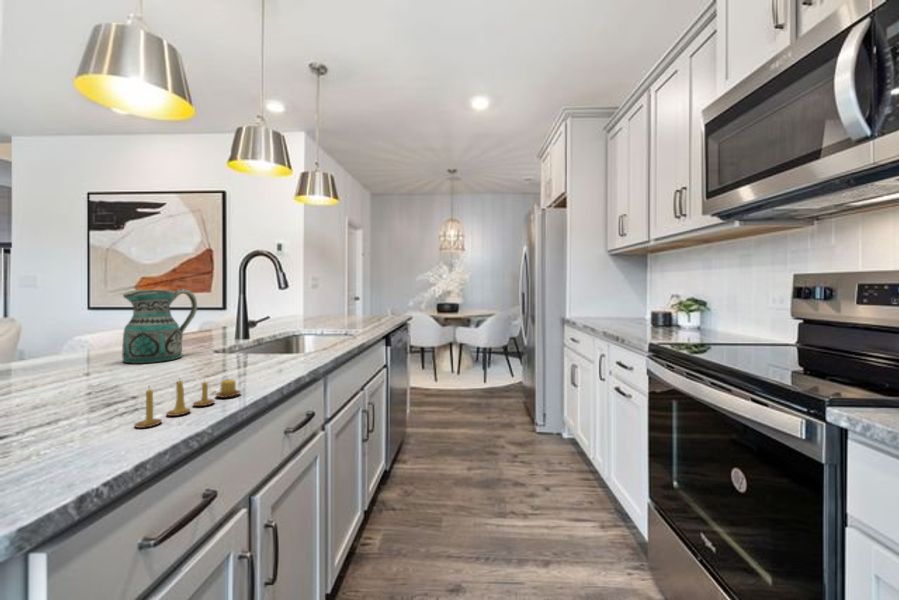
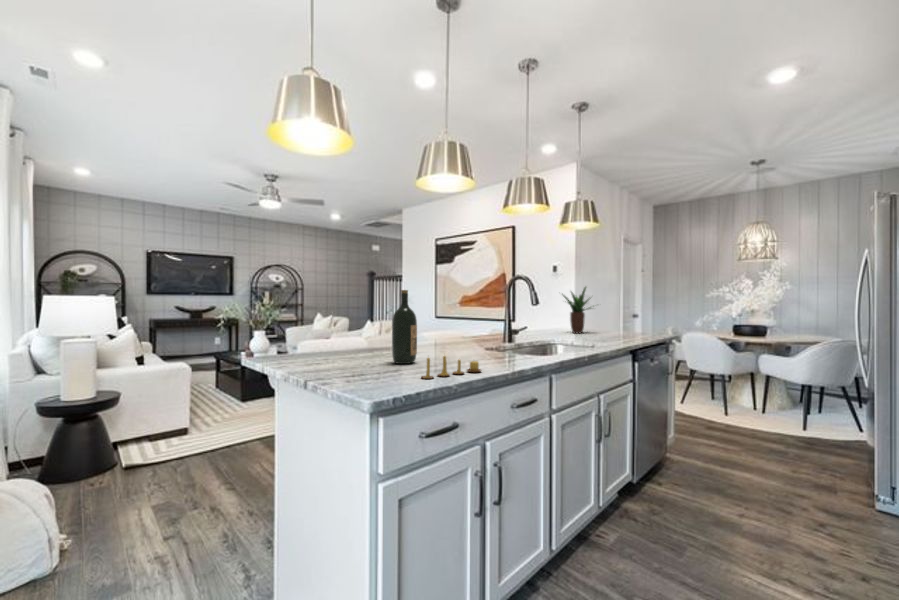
potted plant: none [293,267,340,320] -> present [562,287,591,333]
wine bottle: none [41,270,103,403] -> present [392,290,417,364]
ceramic pitcher: present [122,289,197,363] -> none [433,303,475,351]

